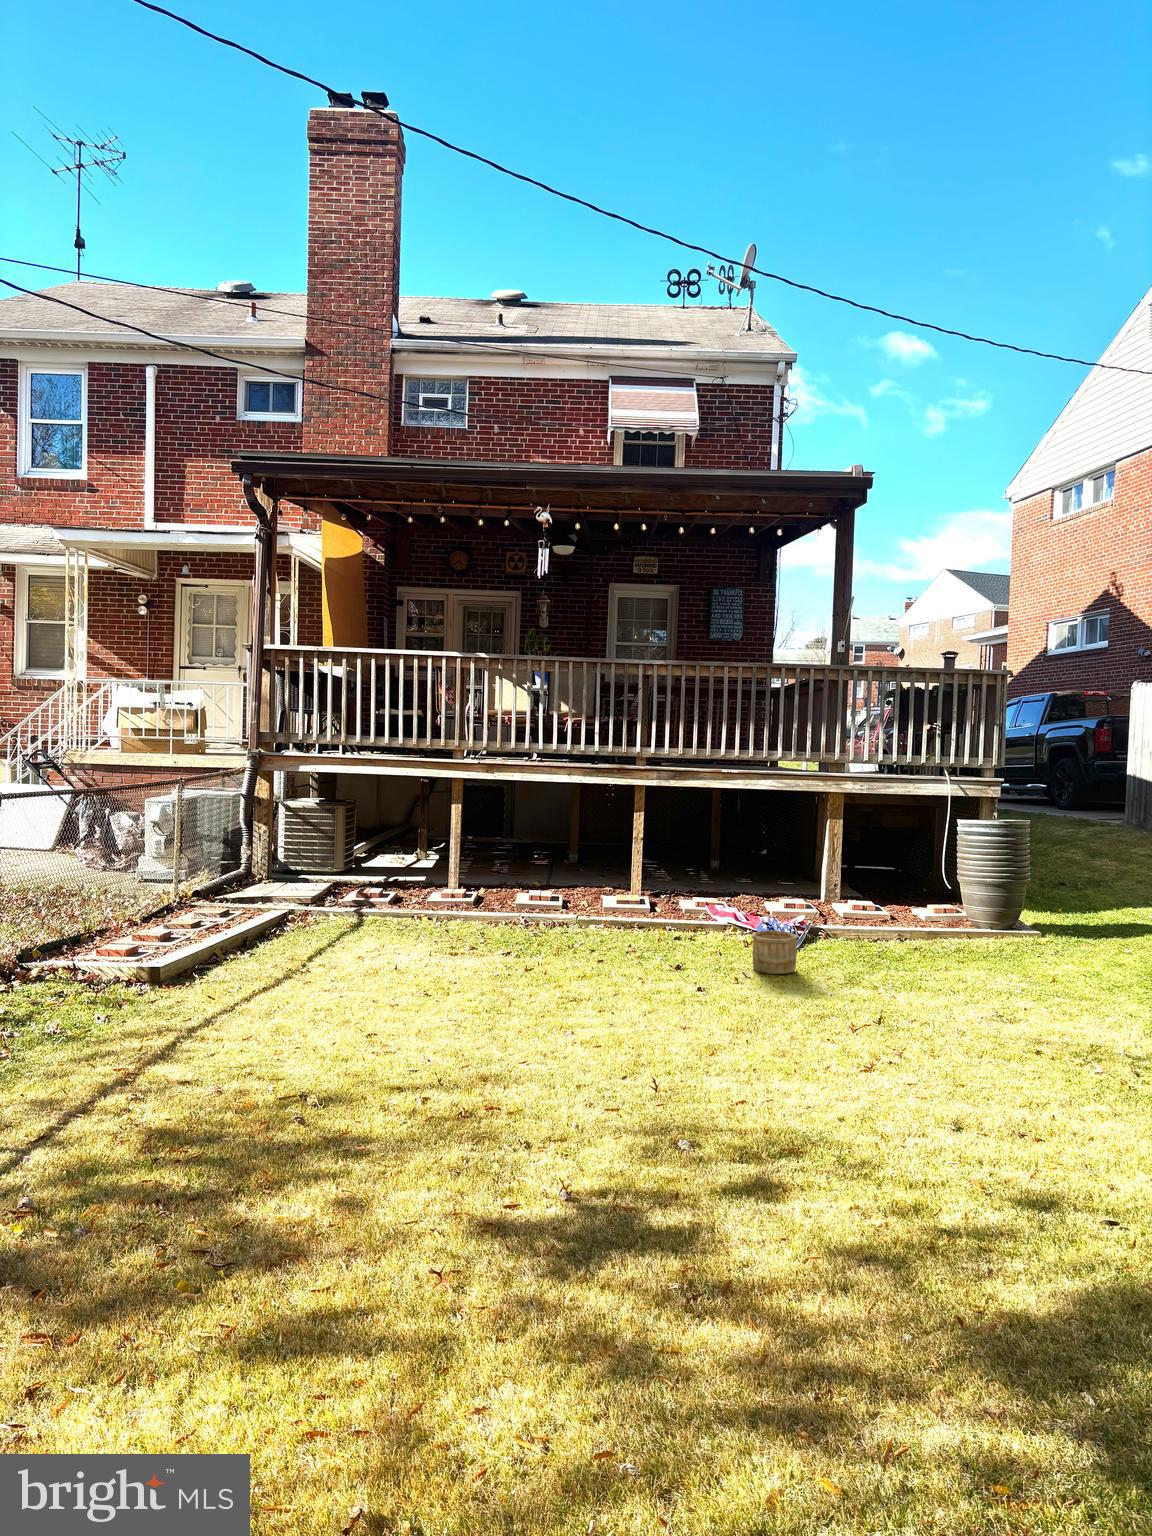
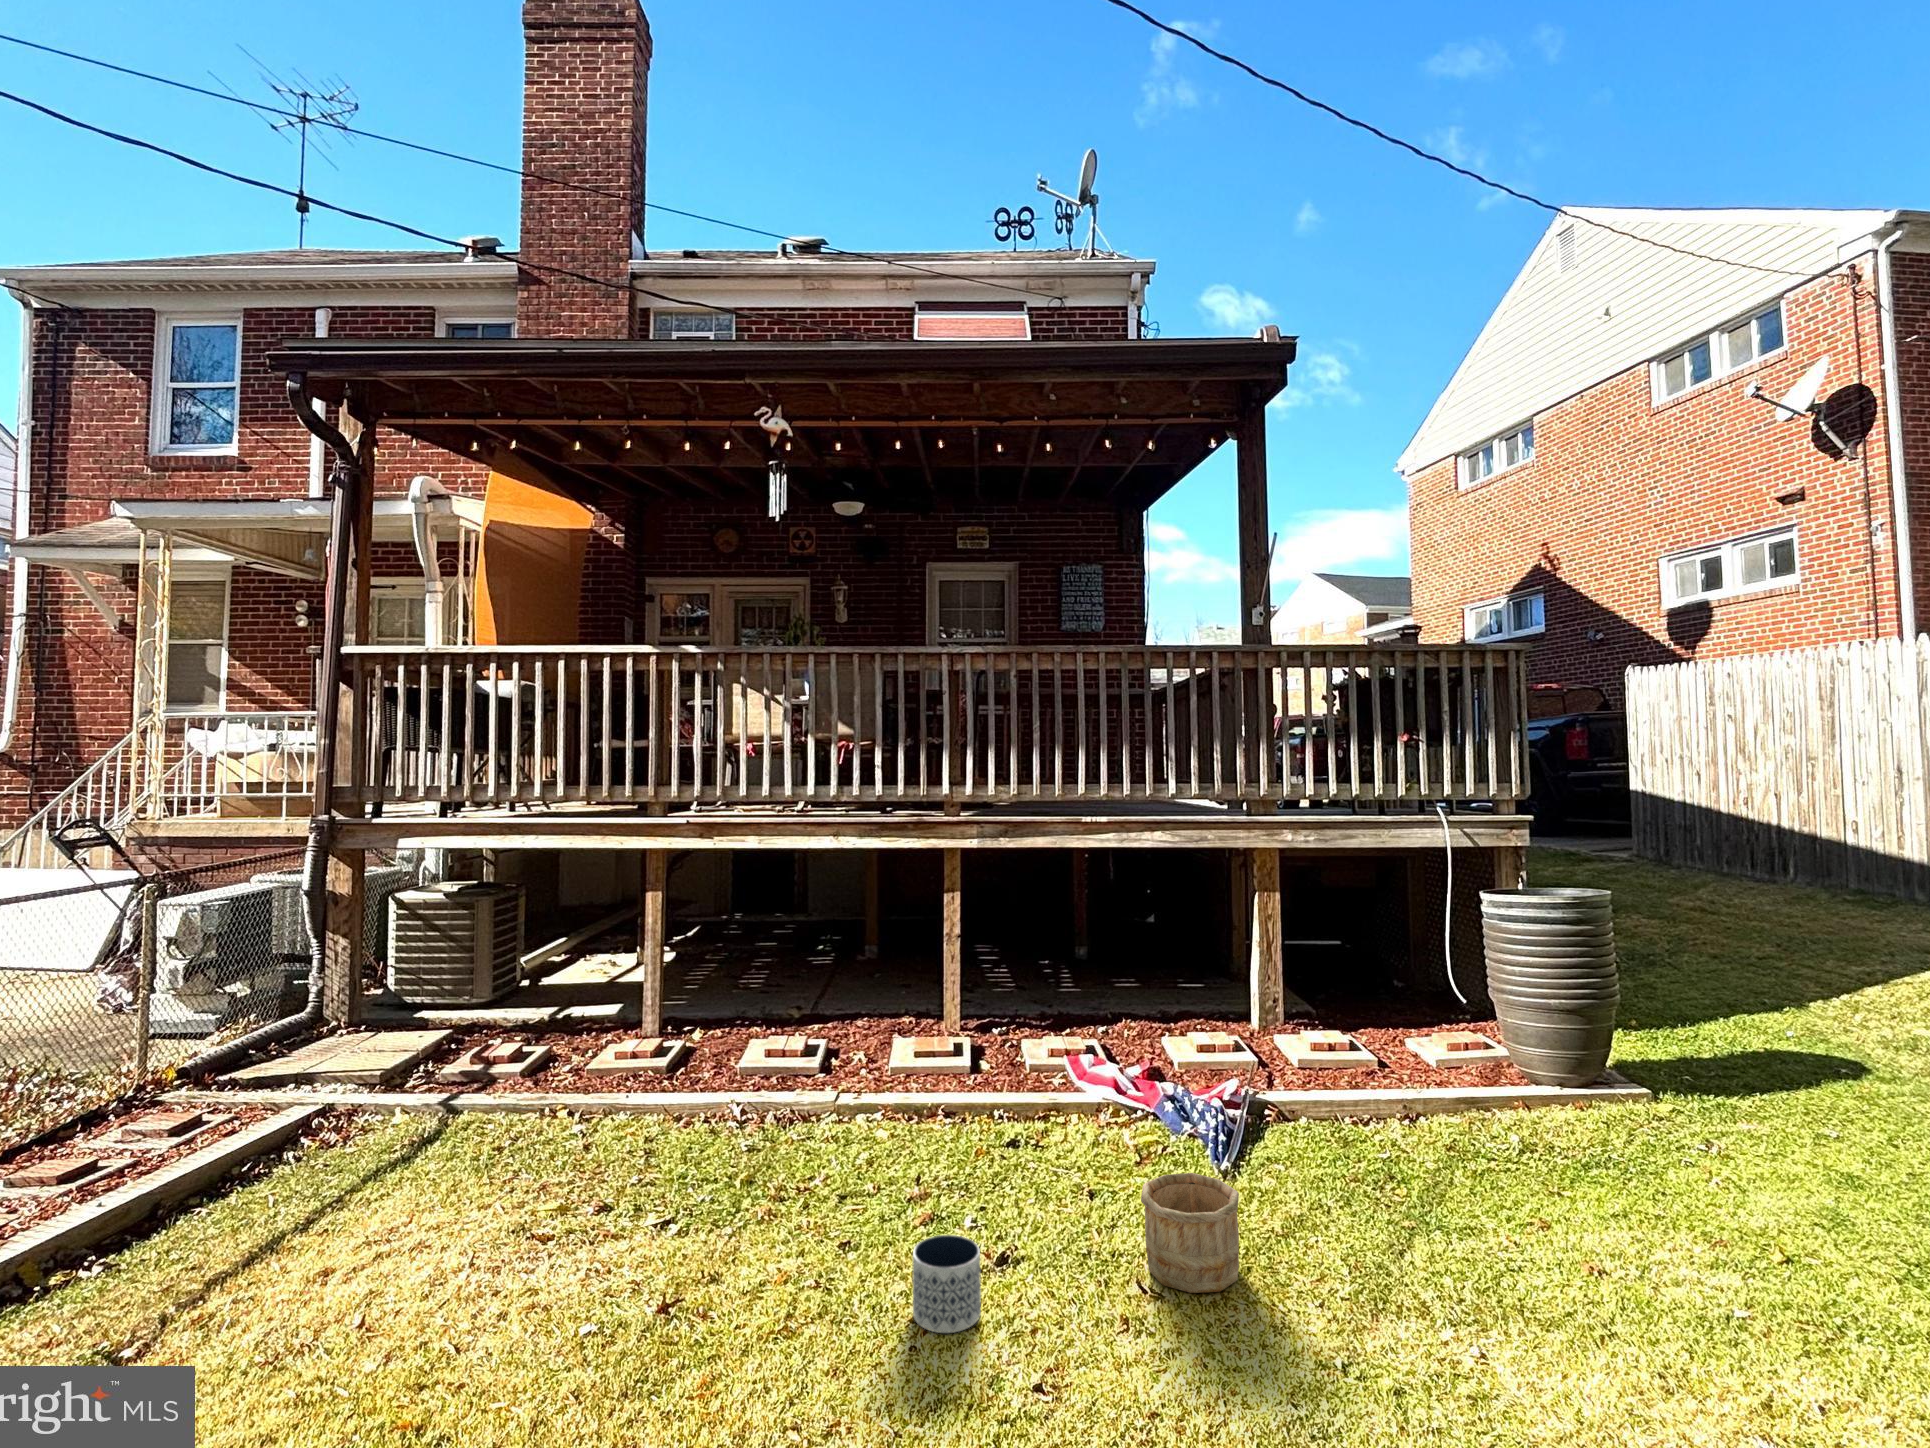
planter: none [647,944,679,978] -> present [912,1235,981,1333]

